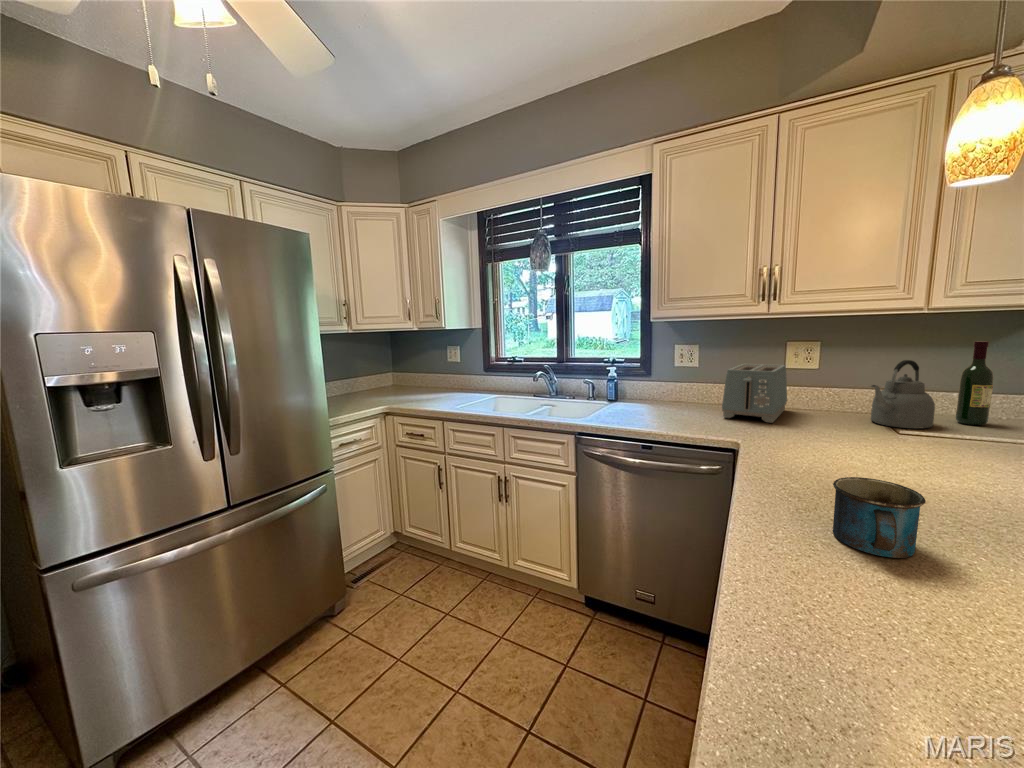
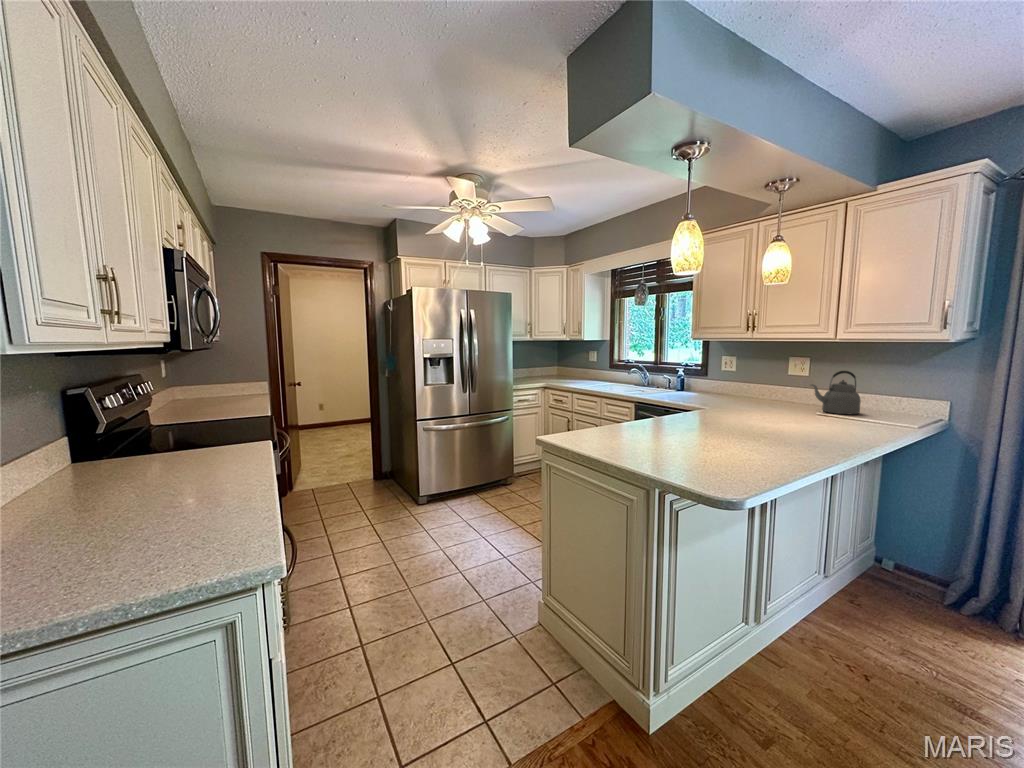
wine bottle: present [955,341,994,425] -> none [885,361,908,417]
toaster: present [722,364,787,423] -> none [728,370,787,405]
mug: present [833,477,926,558] -> none [665,403,693,427]

